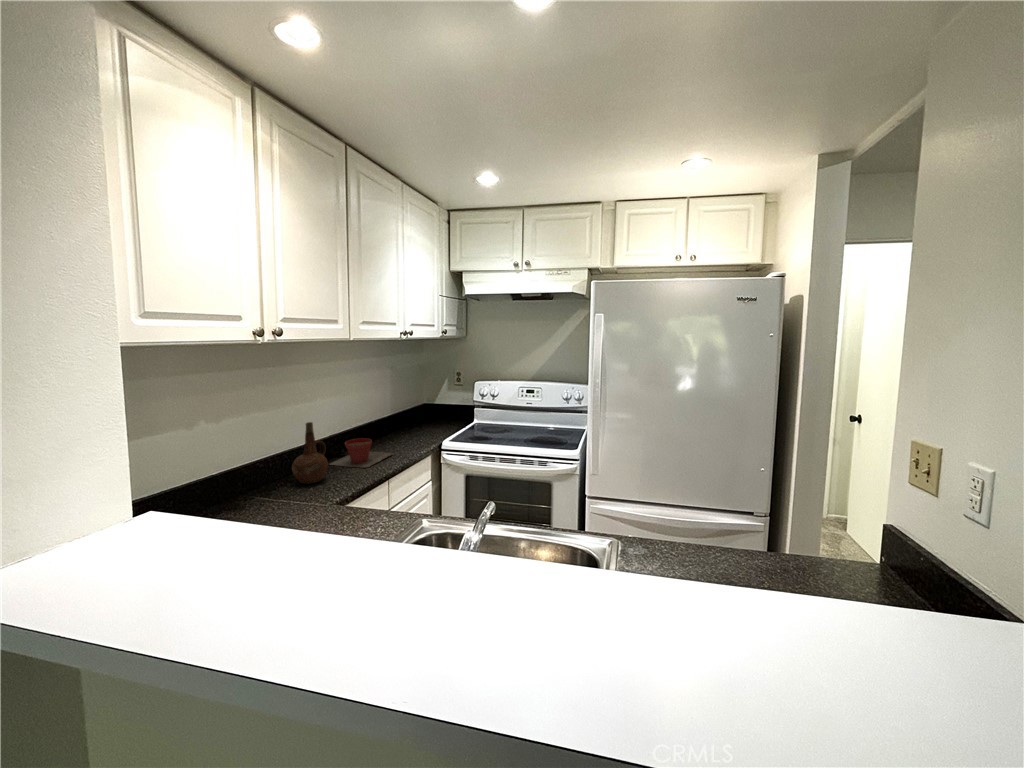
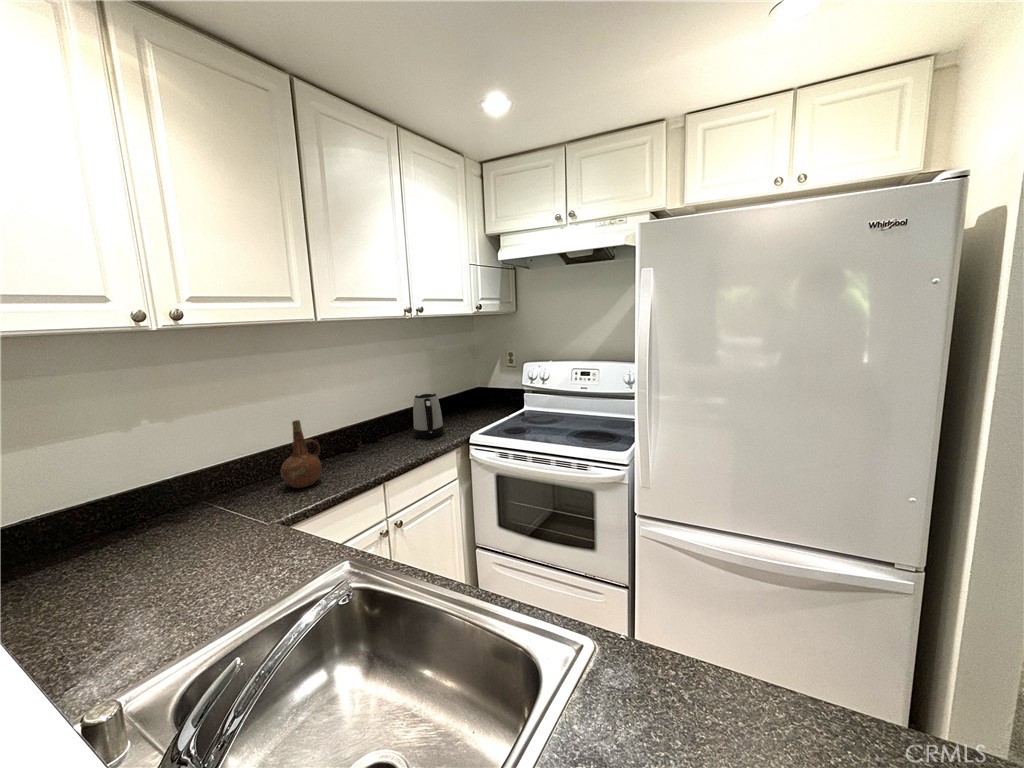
kettle: none [386,405,413,446] -> present [413,393,444,439]
plant pot: present [329,438,393,468] -> none [338,433,413,468]

